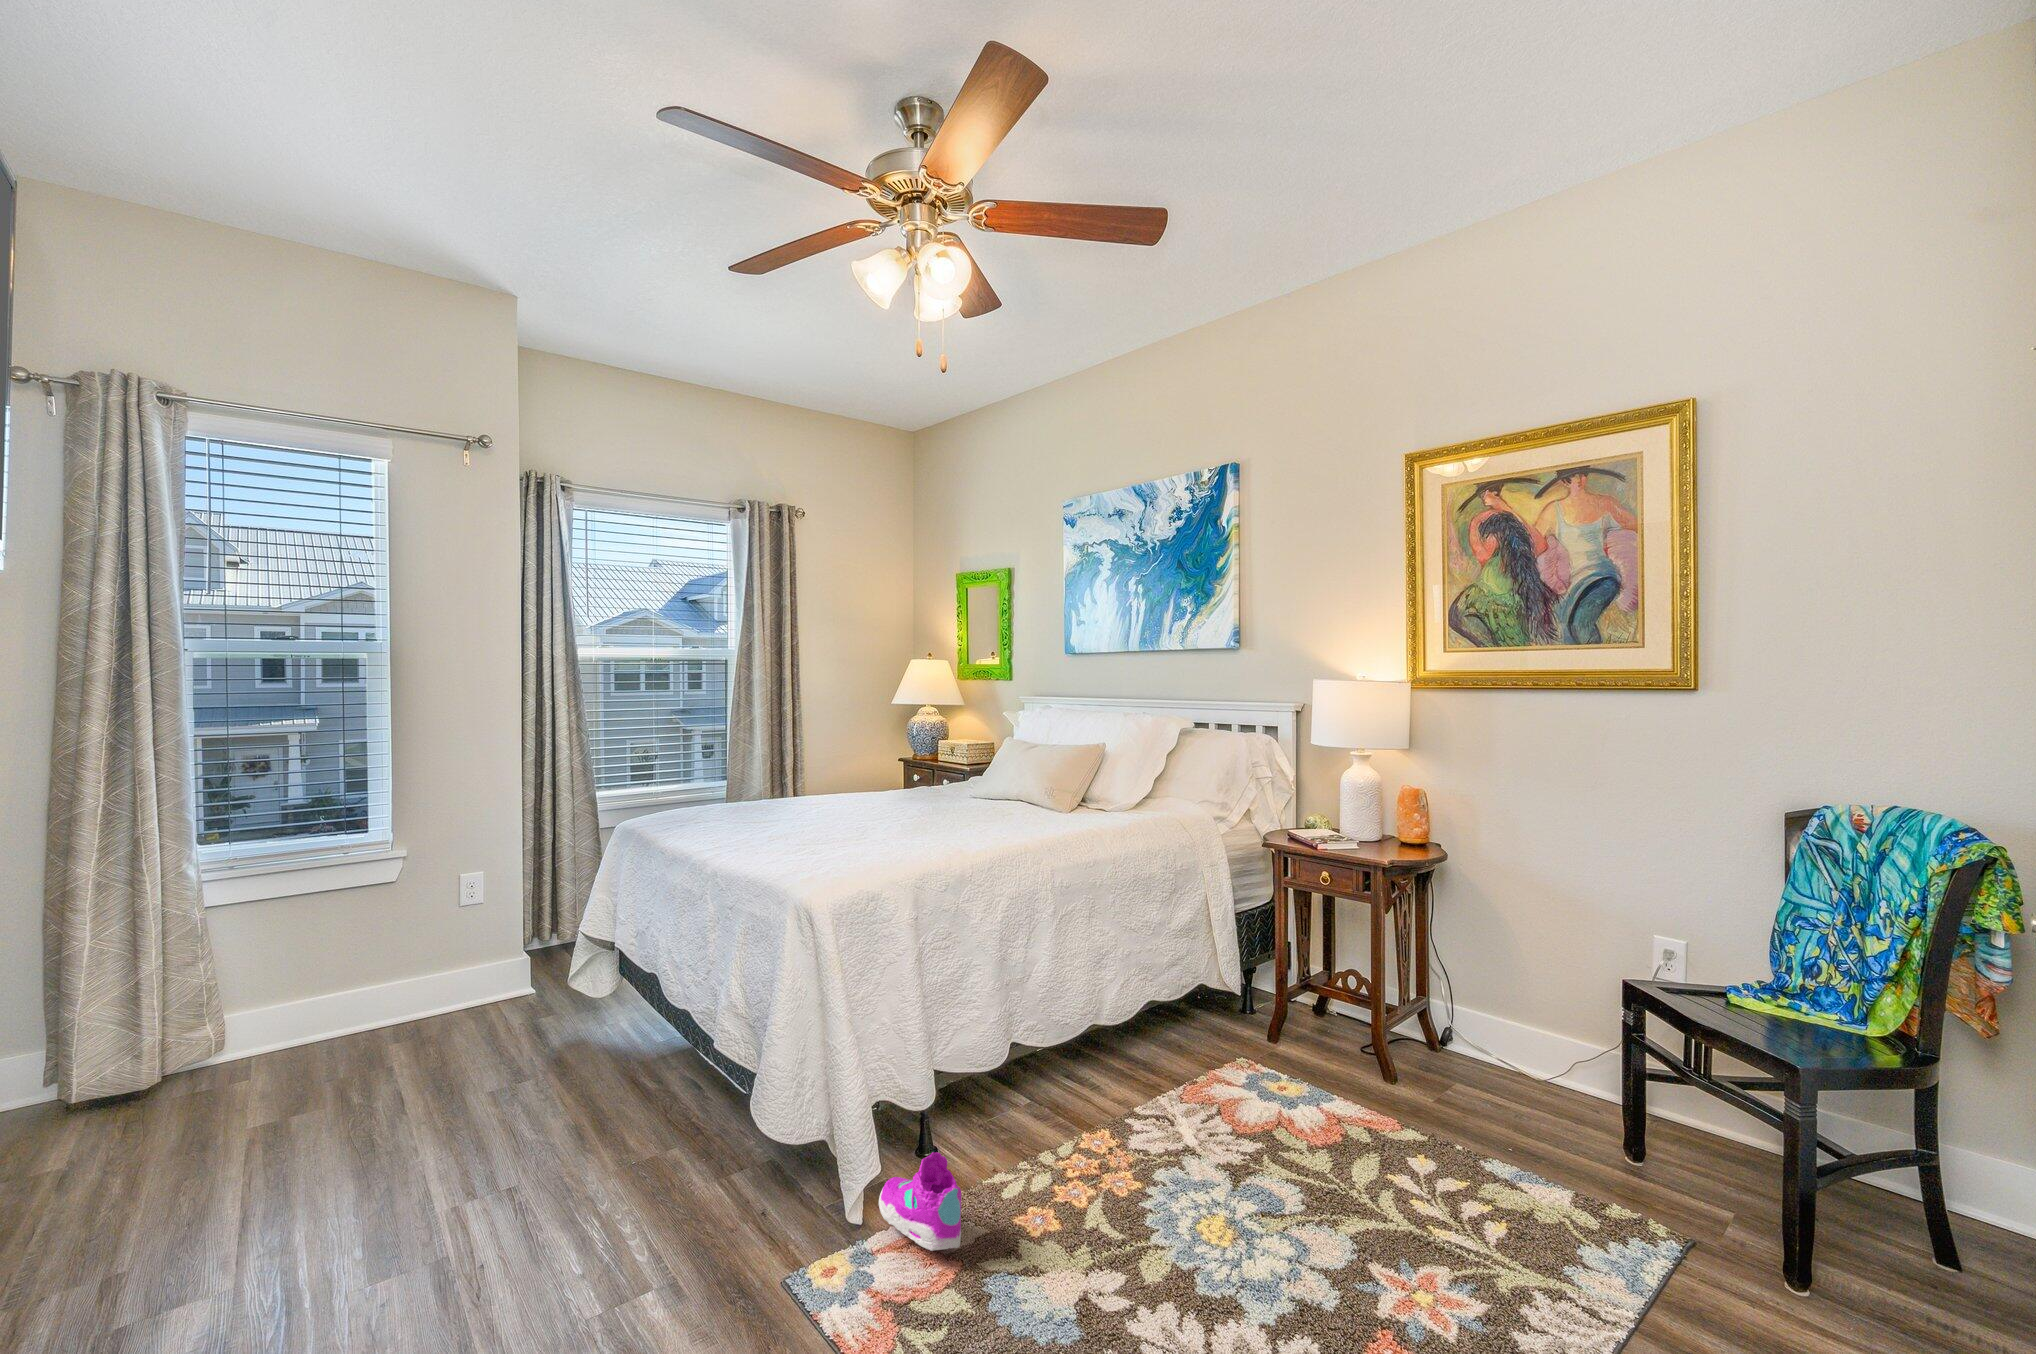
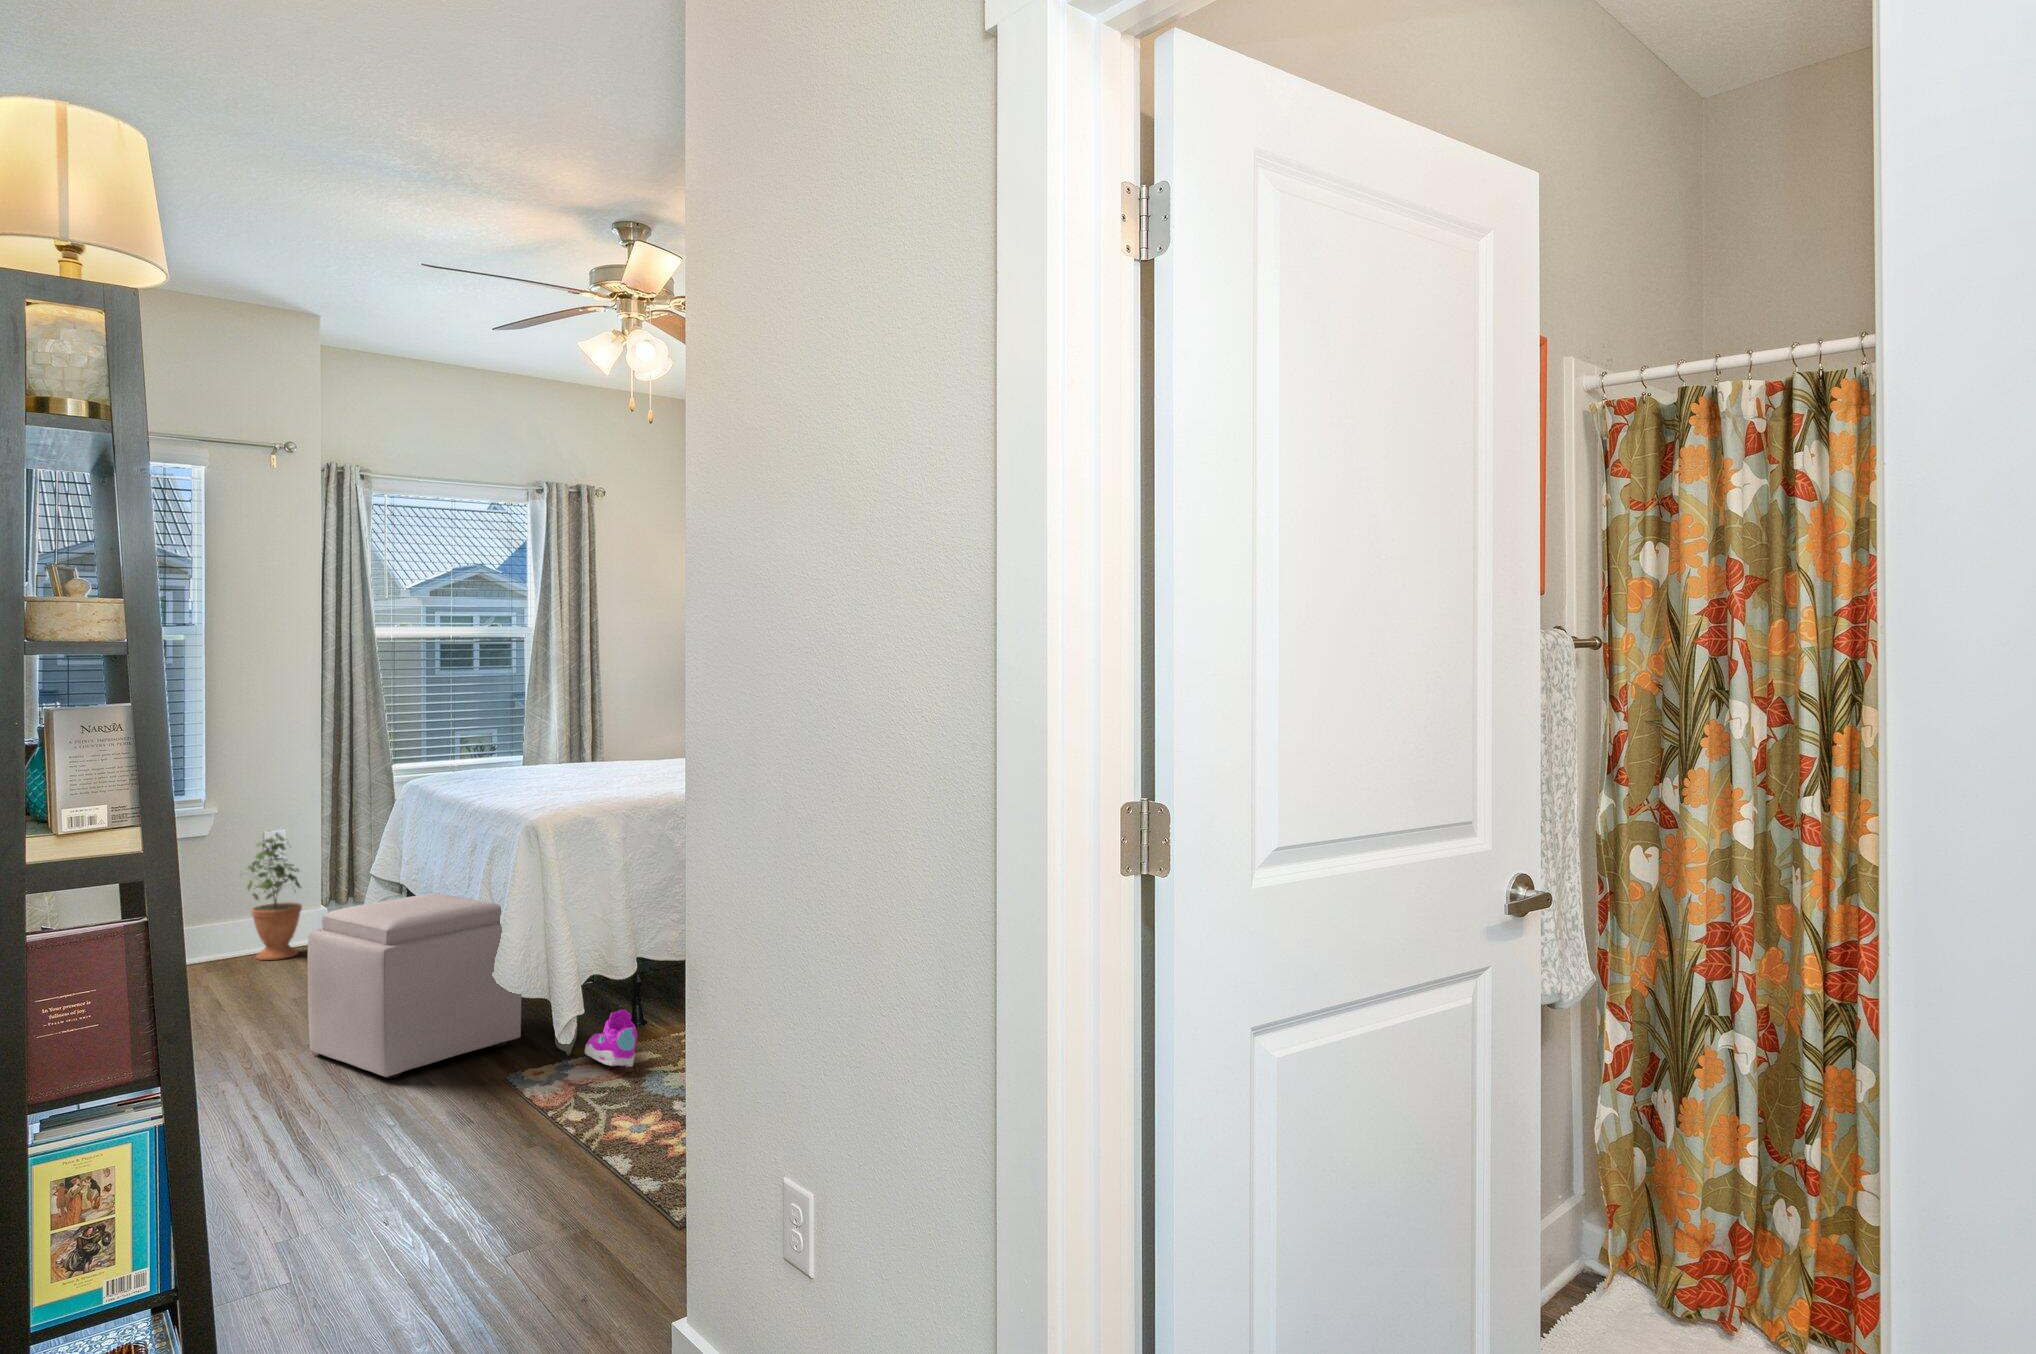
potted plant: none [425,873,498,1027] -> present [247,832,302,960]
ottoman: none [492,971,783,1282] -> present [308,893,521,1078]

